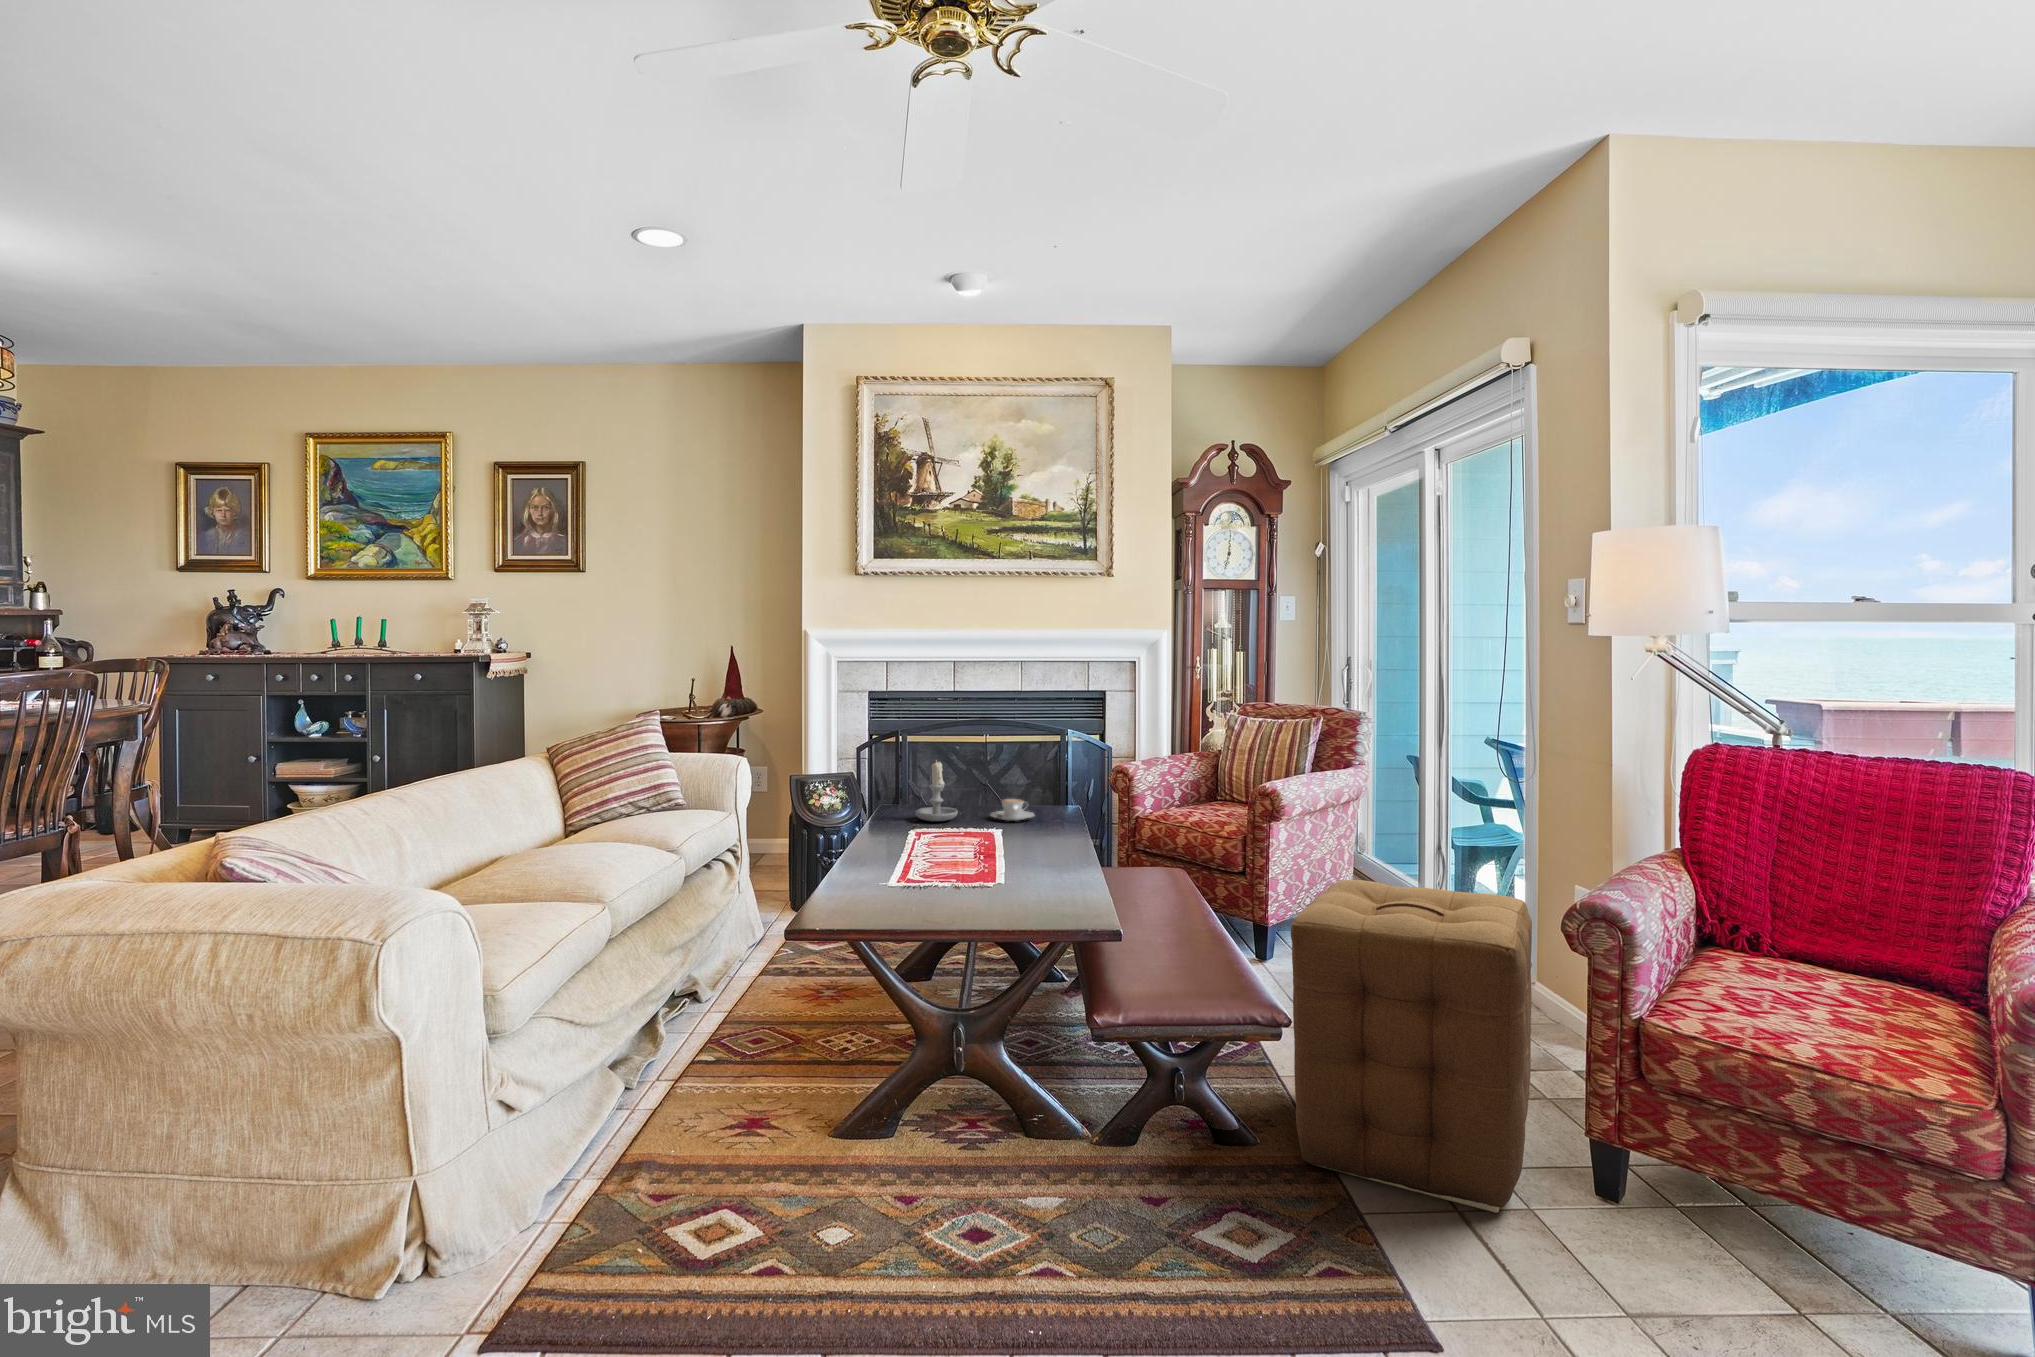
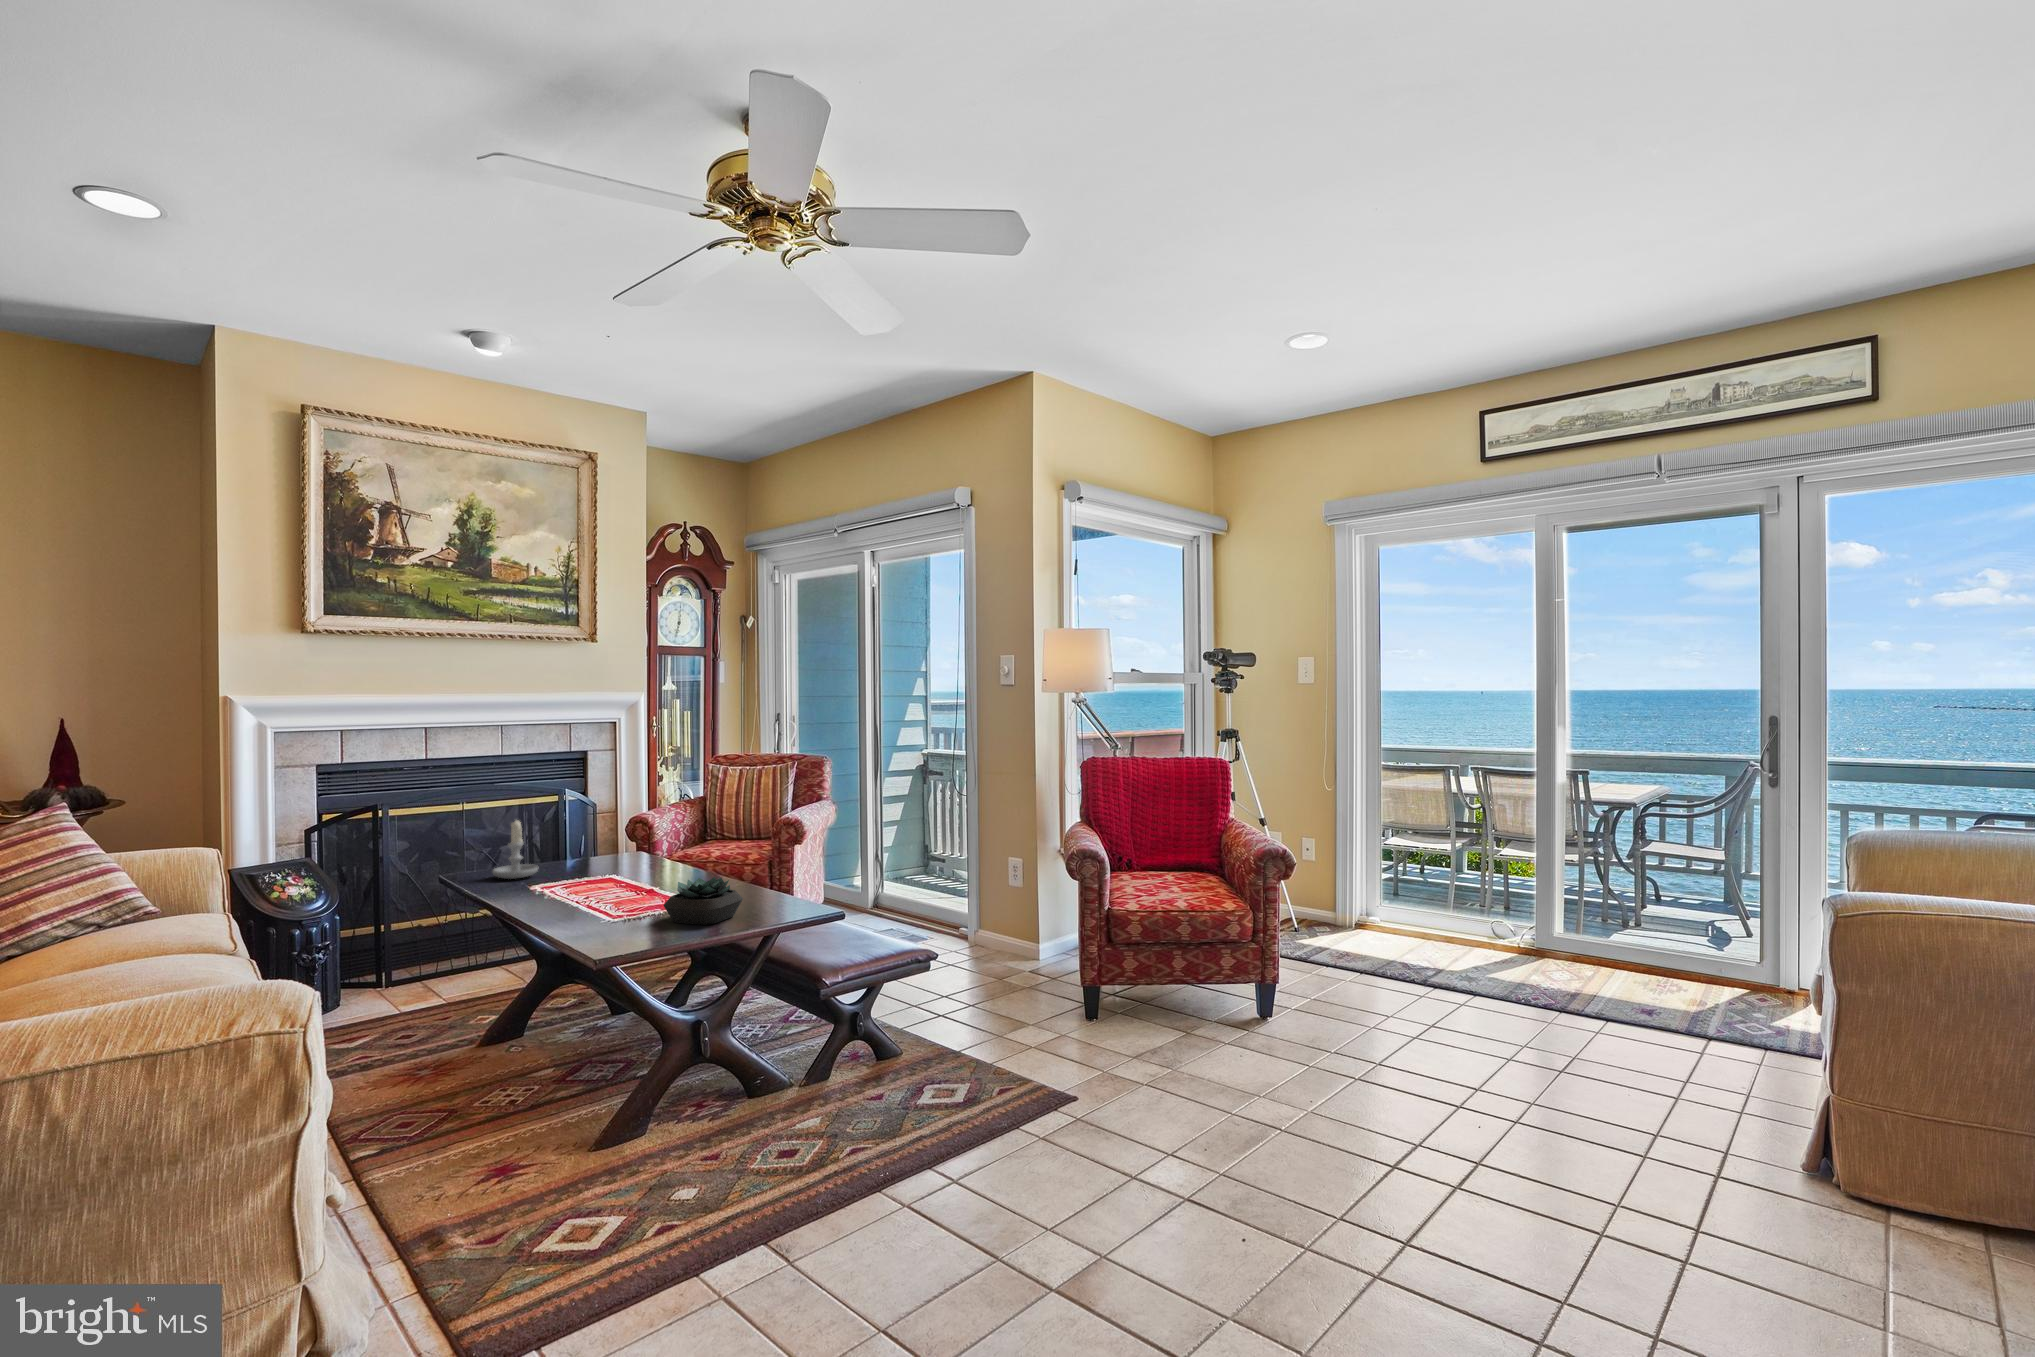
coffee cup: present [991,799,1034,821] -> none [564,848,609,869]
succulent plant: none [949,852,1040,911] -> present [663,877,743,925]
ottoman: present [1291,880,1532,1213] -> none [914,859,1065,1057]

